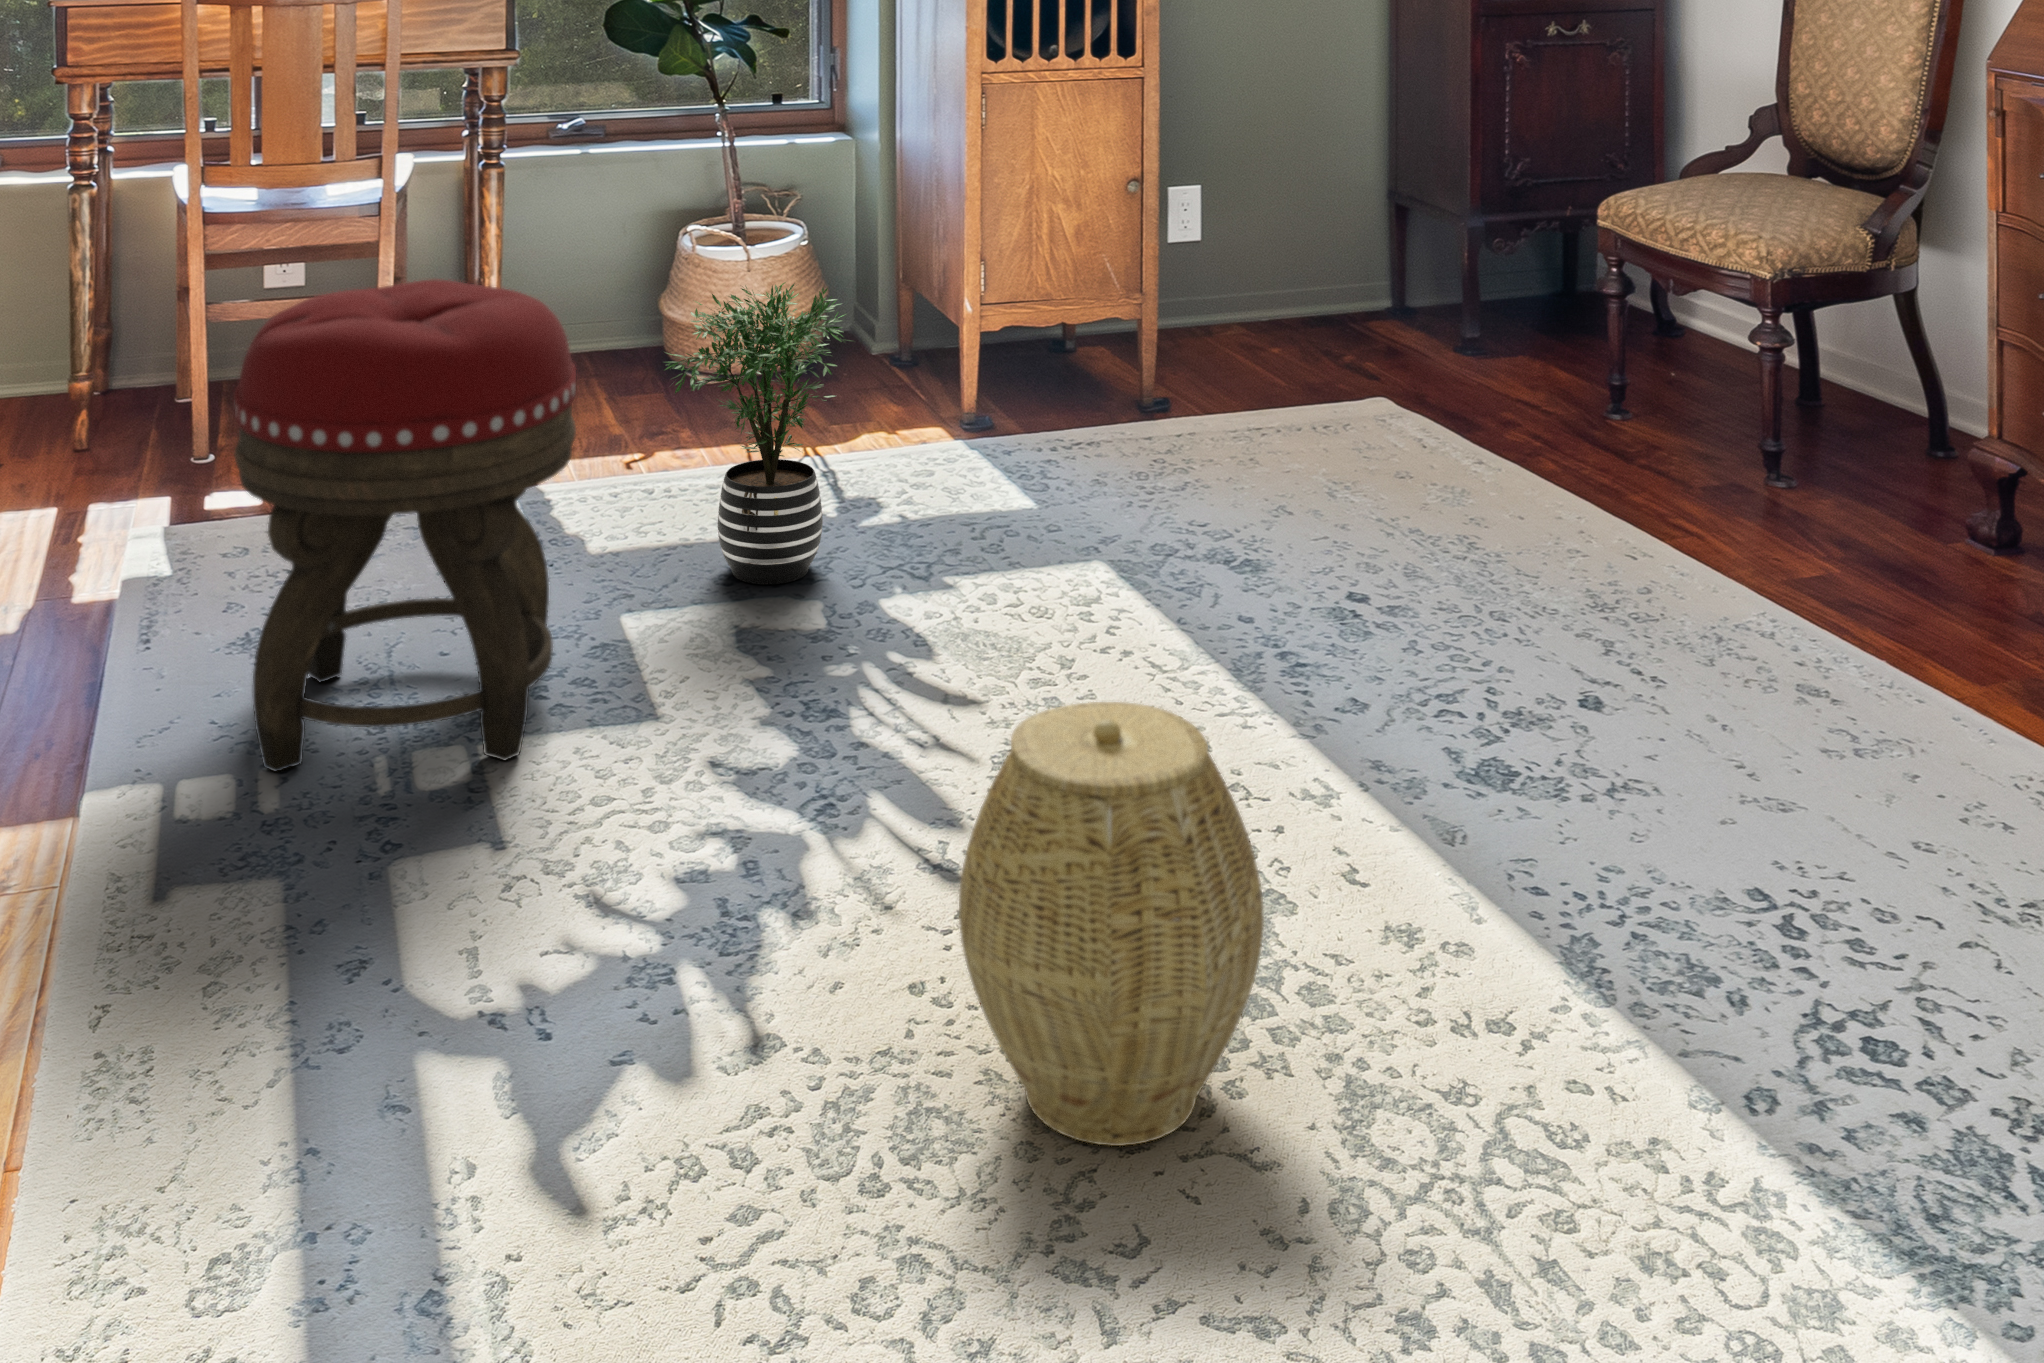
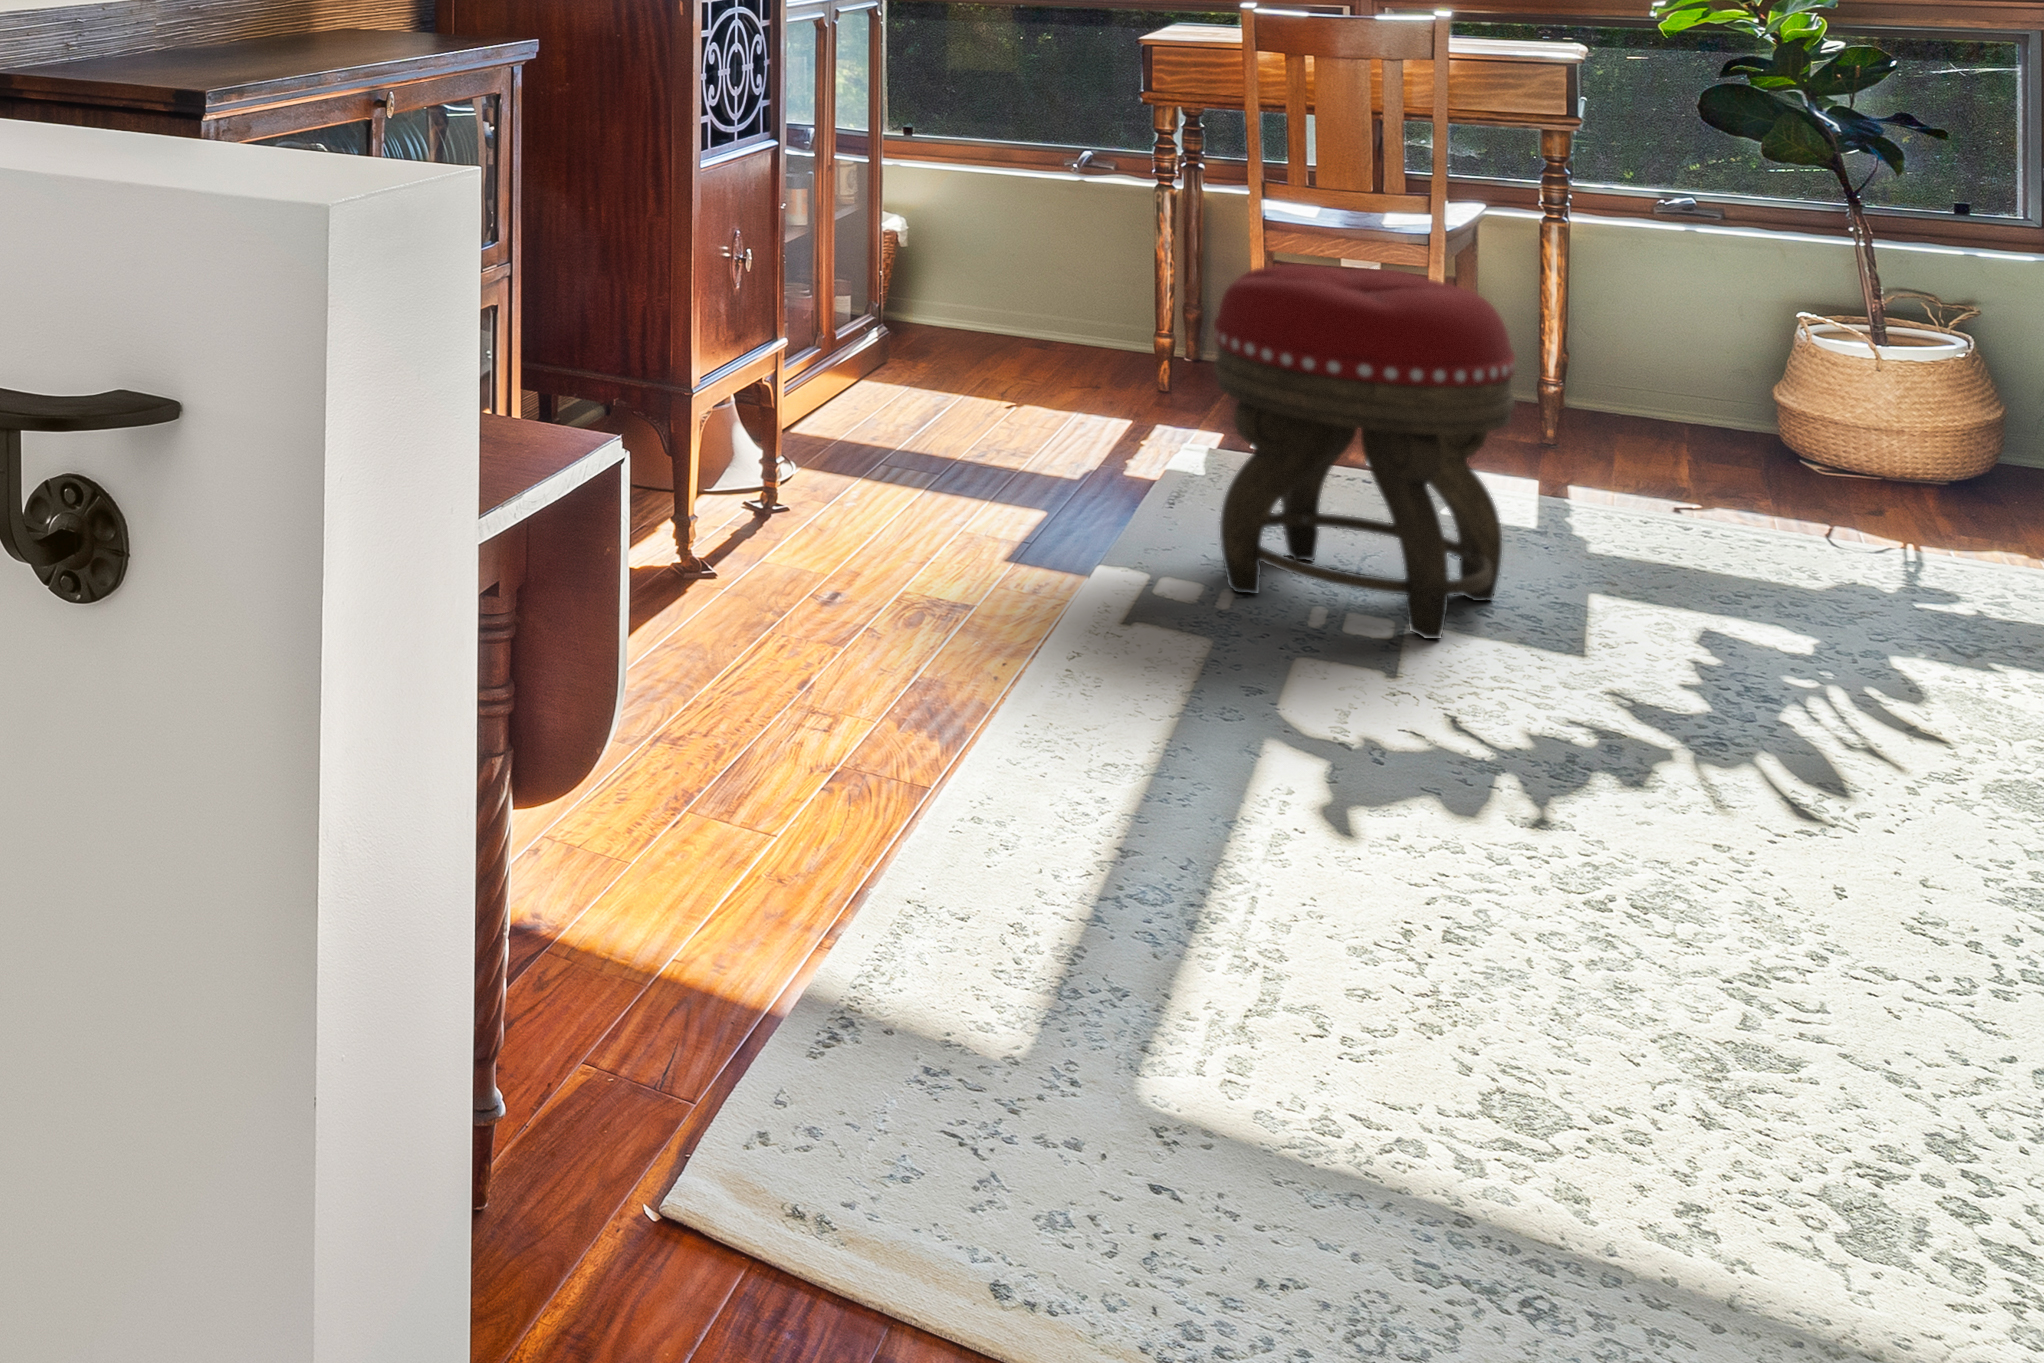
potted plant: present [665,283,851,584] -> none [1648,339,1894,621]
woven basket: present [959,702,1264,1146] -> none [1697,638,2022,988]

